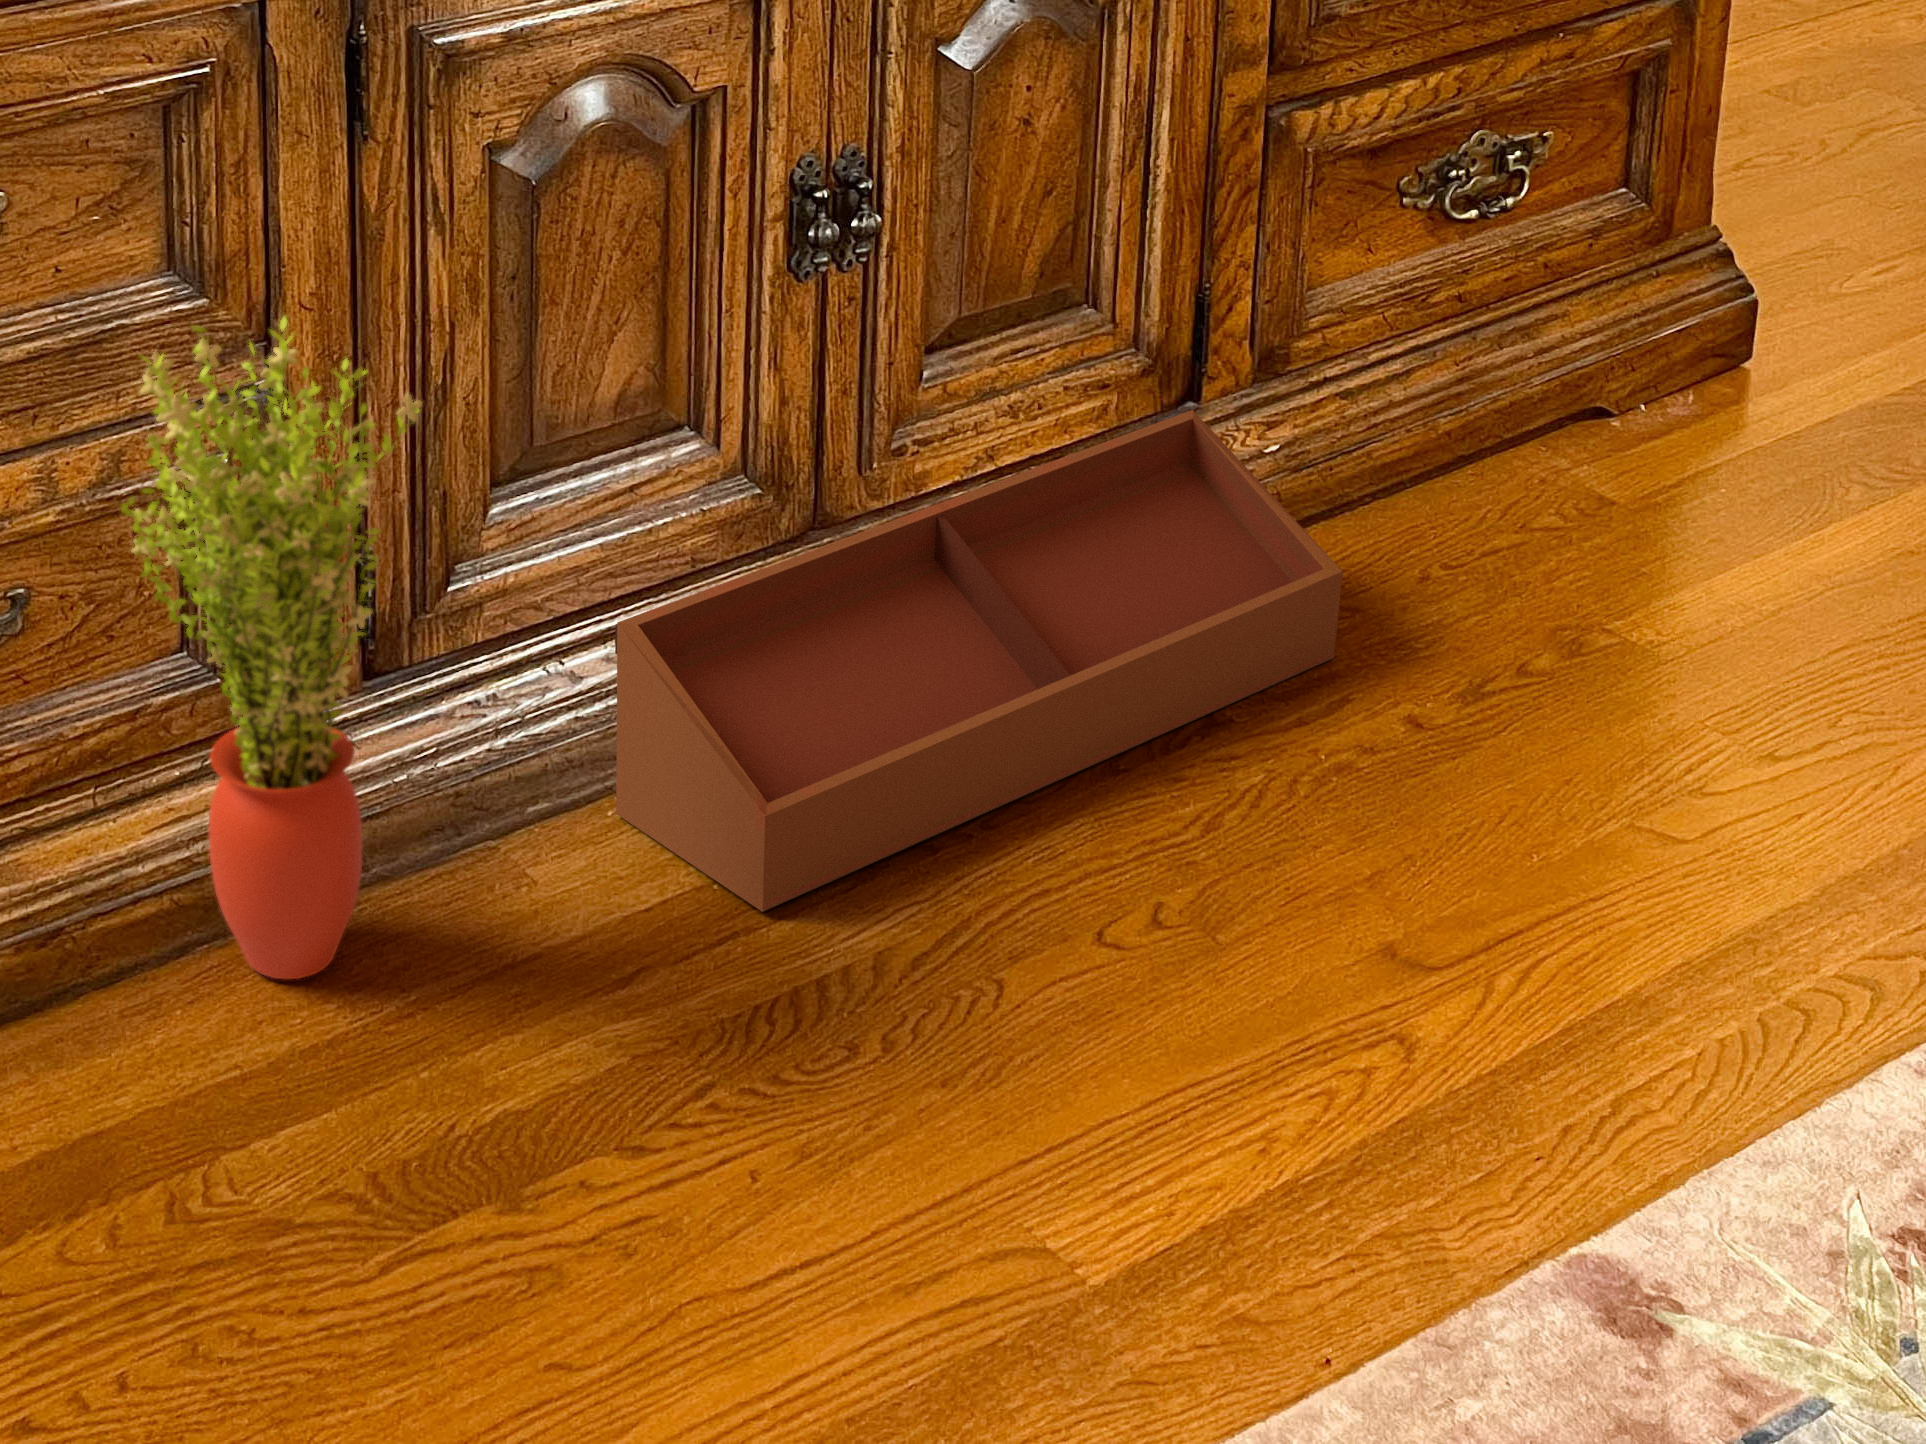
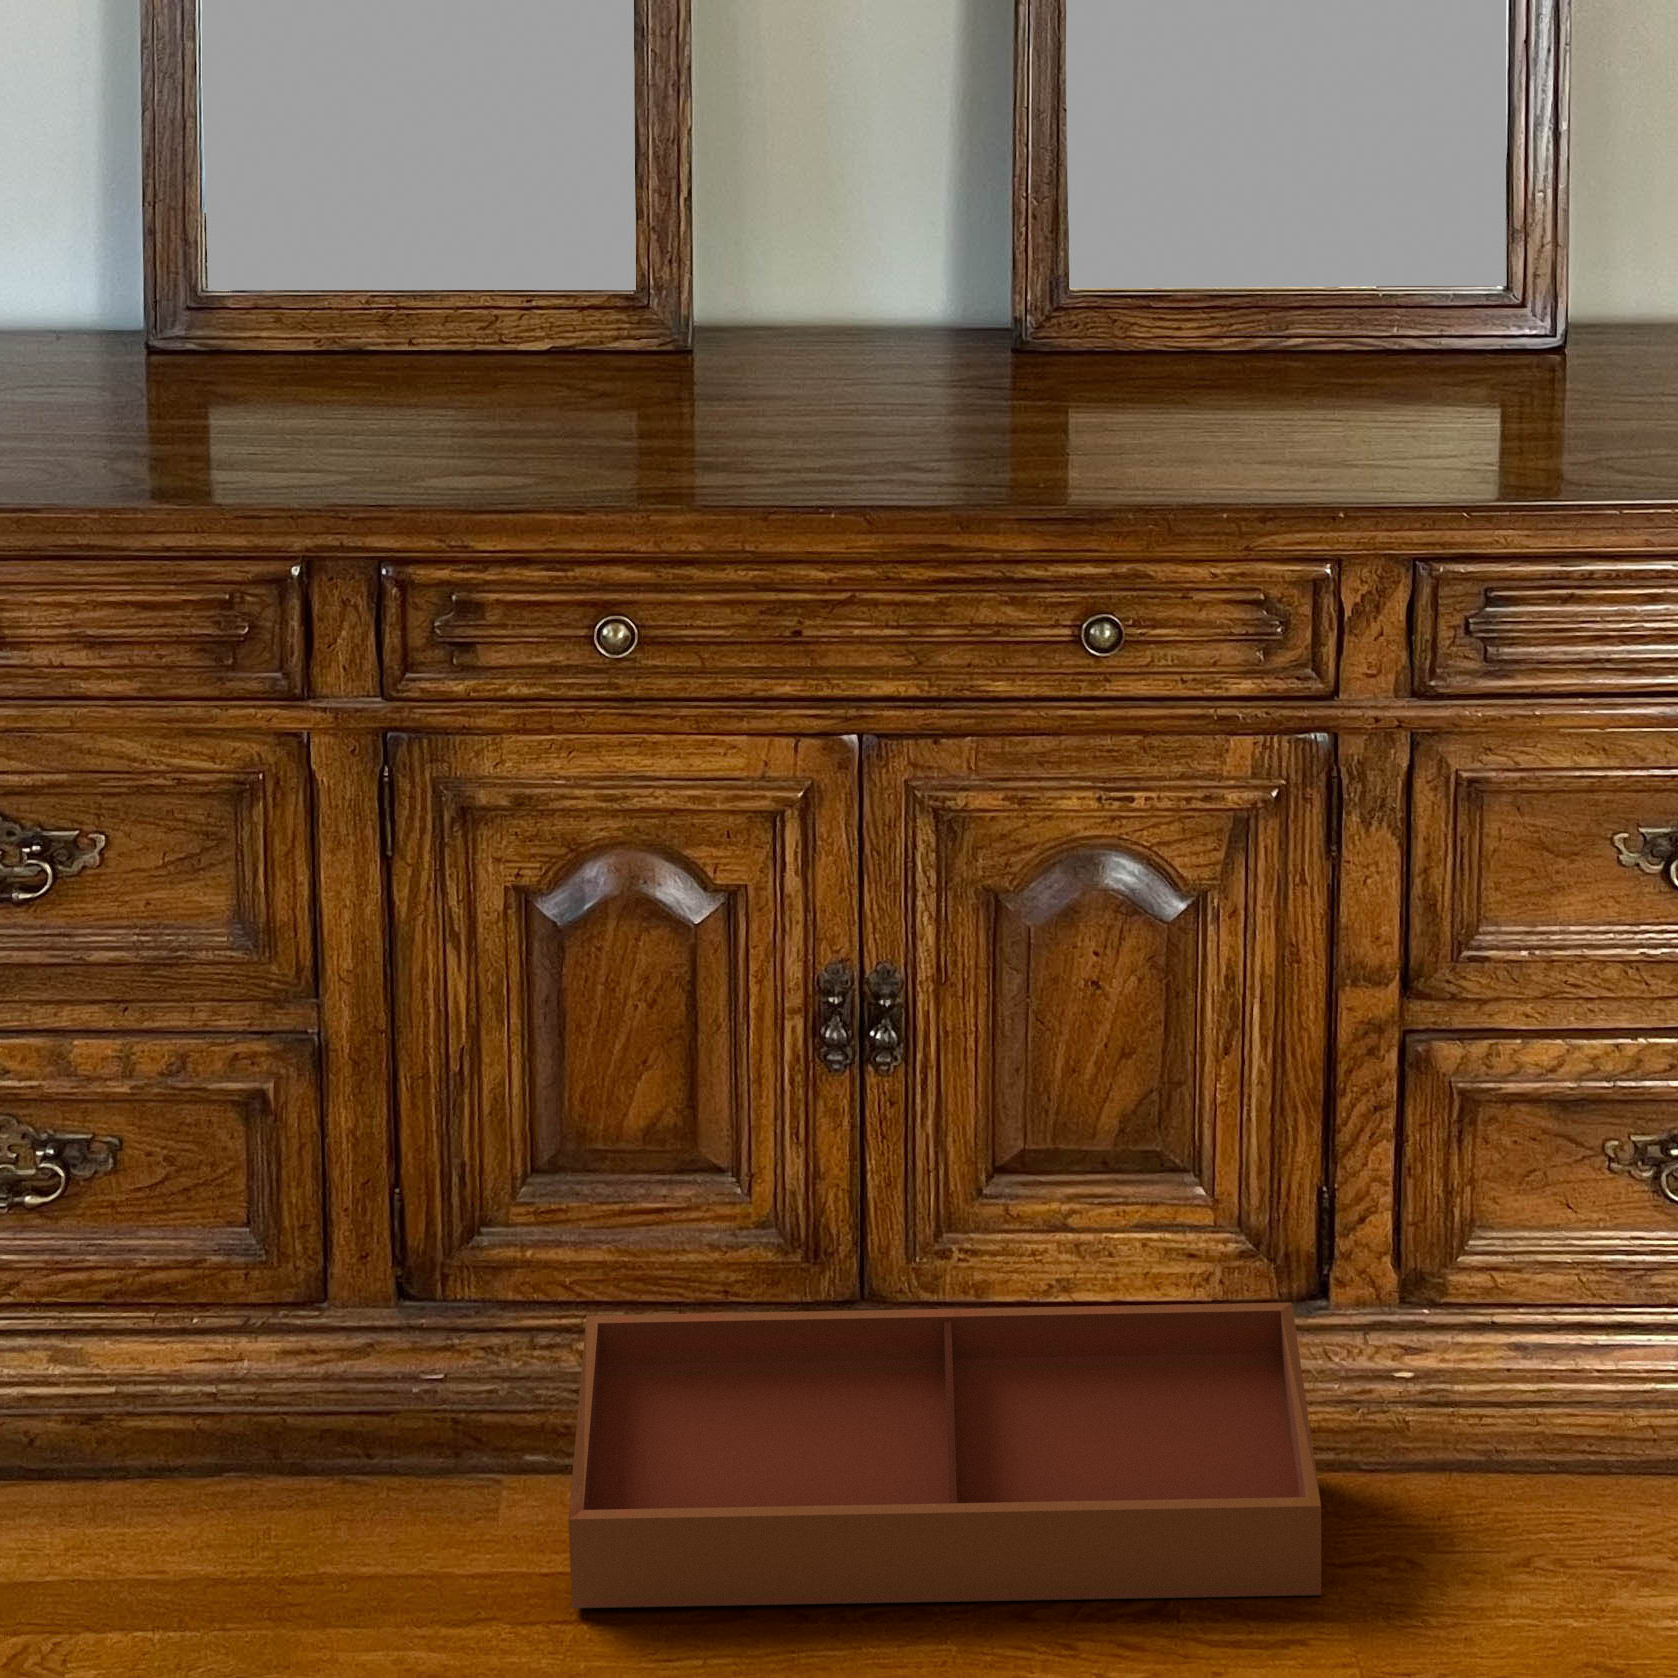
potted plant: present [121,317,422,979] -> none [67,968,315,1520]

